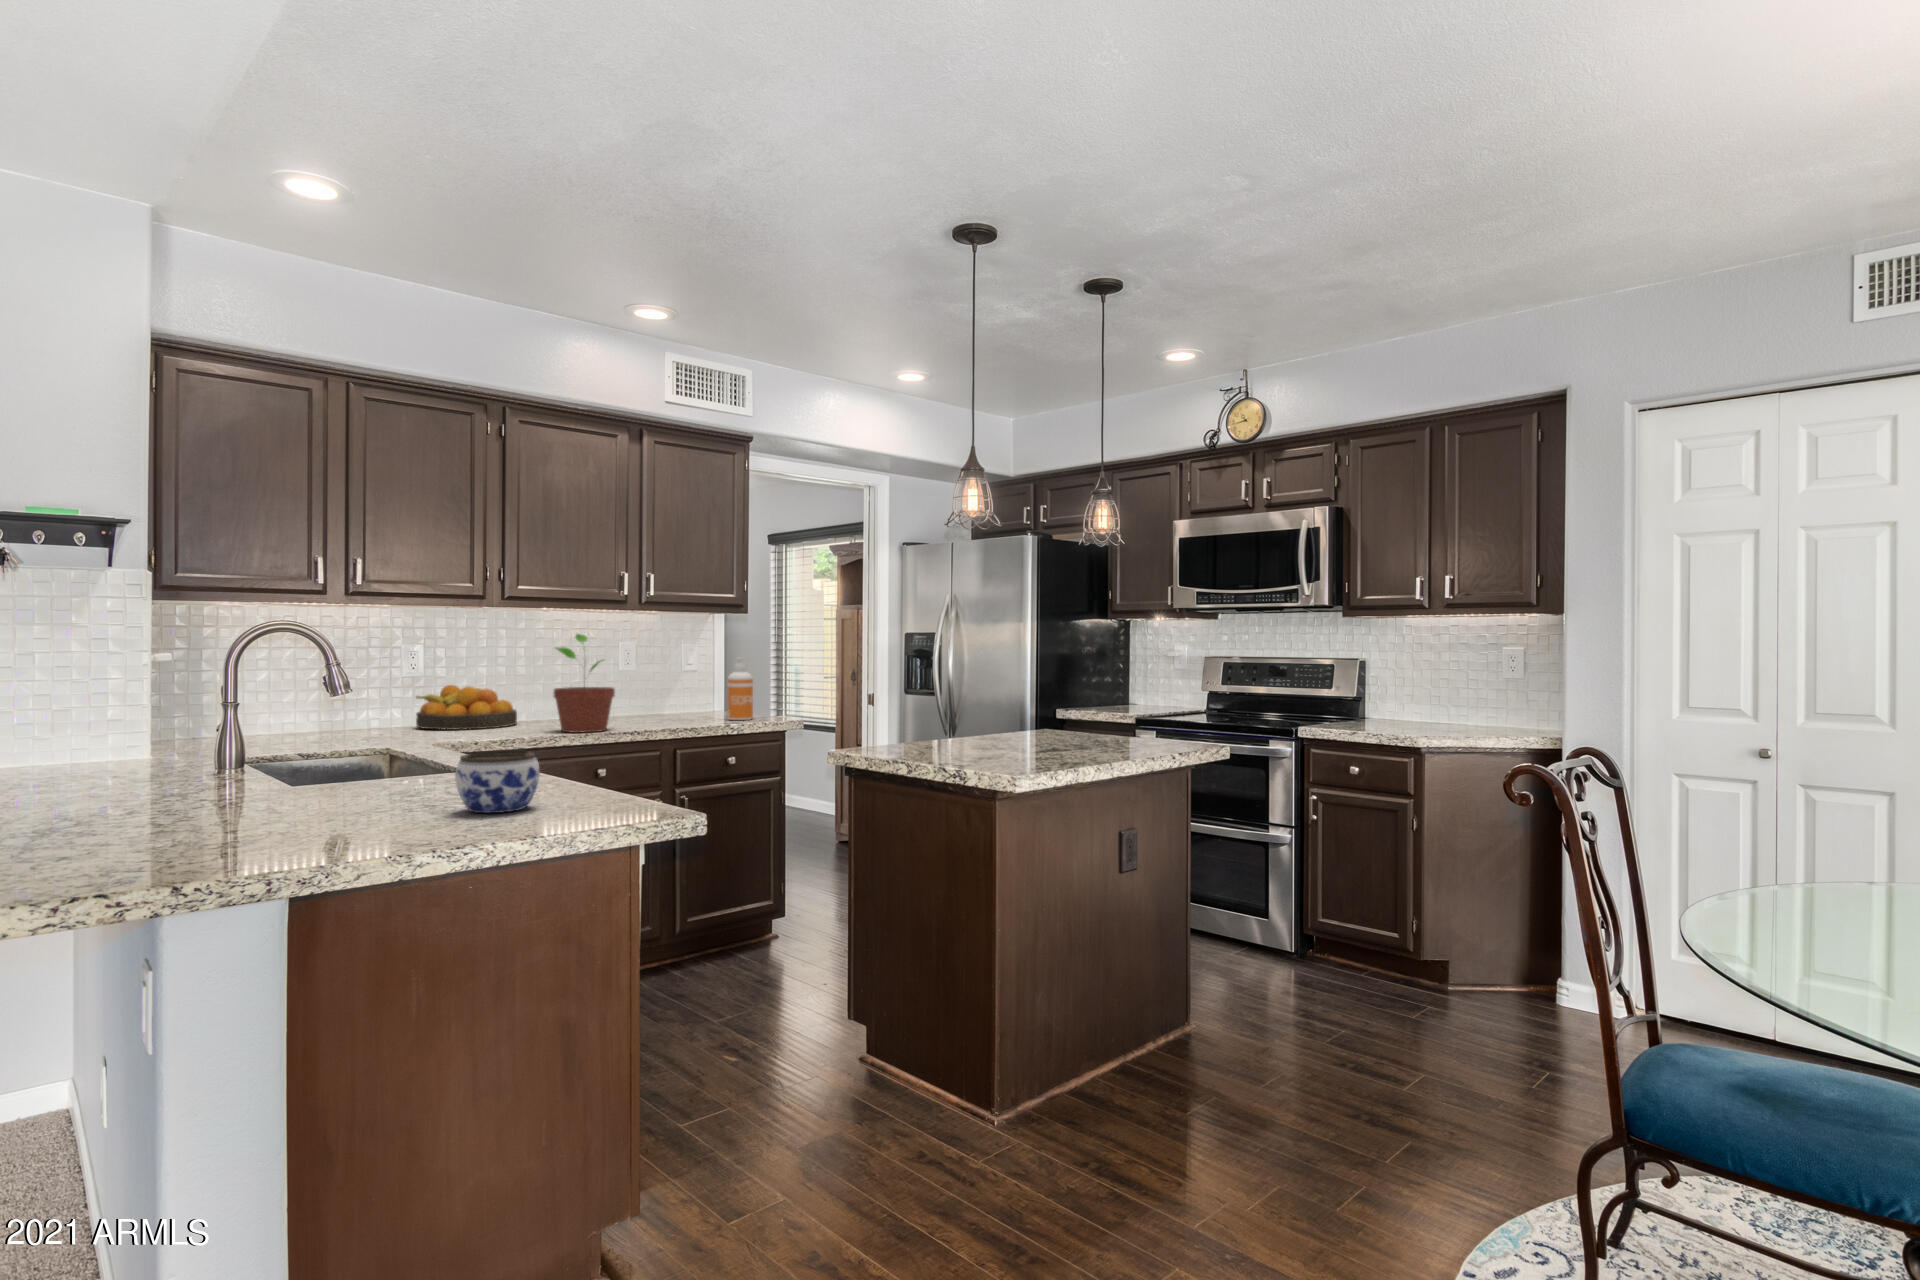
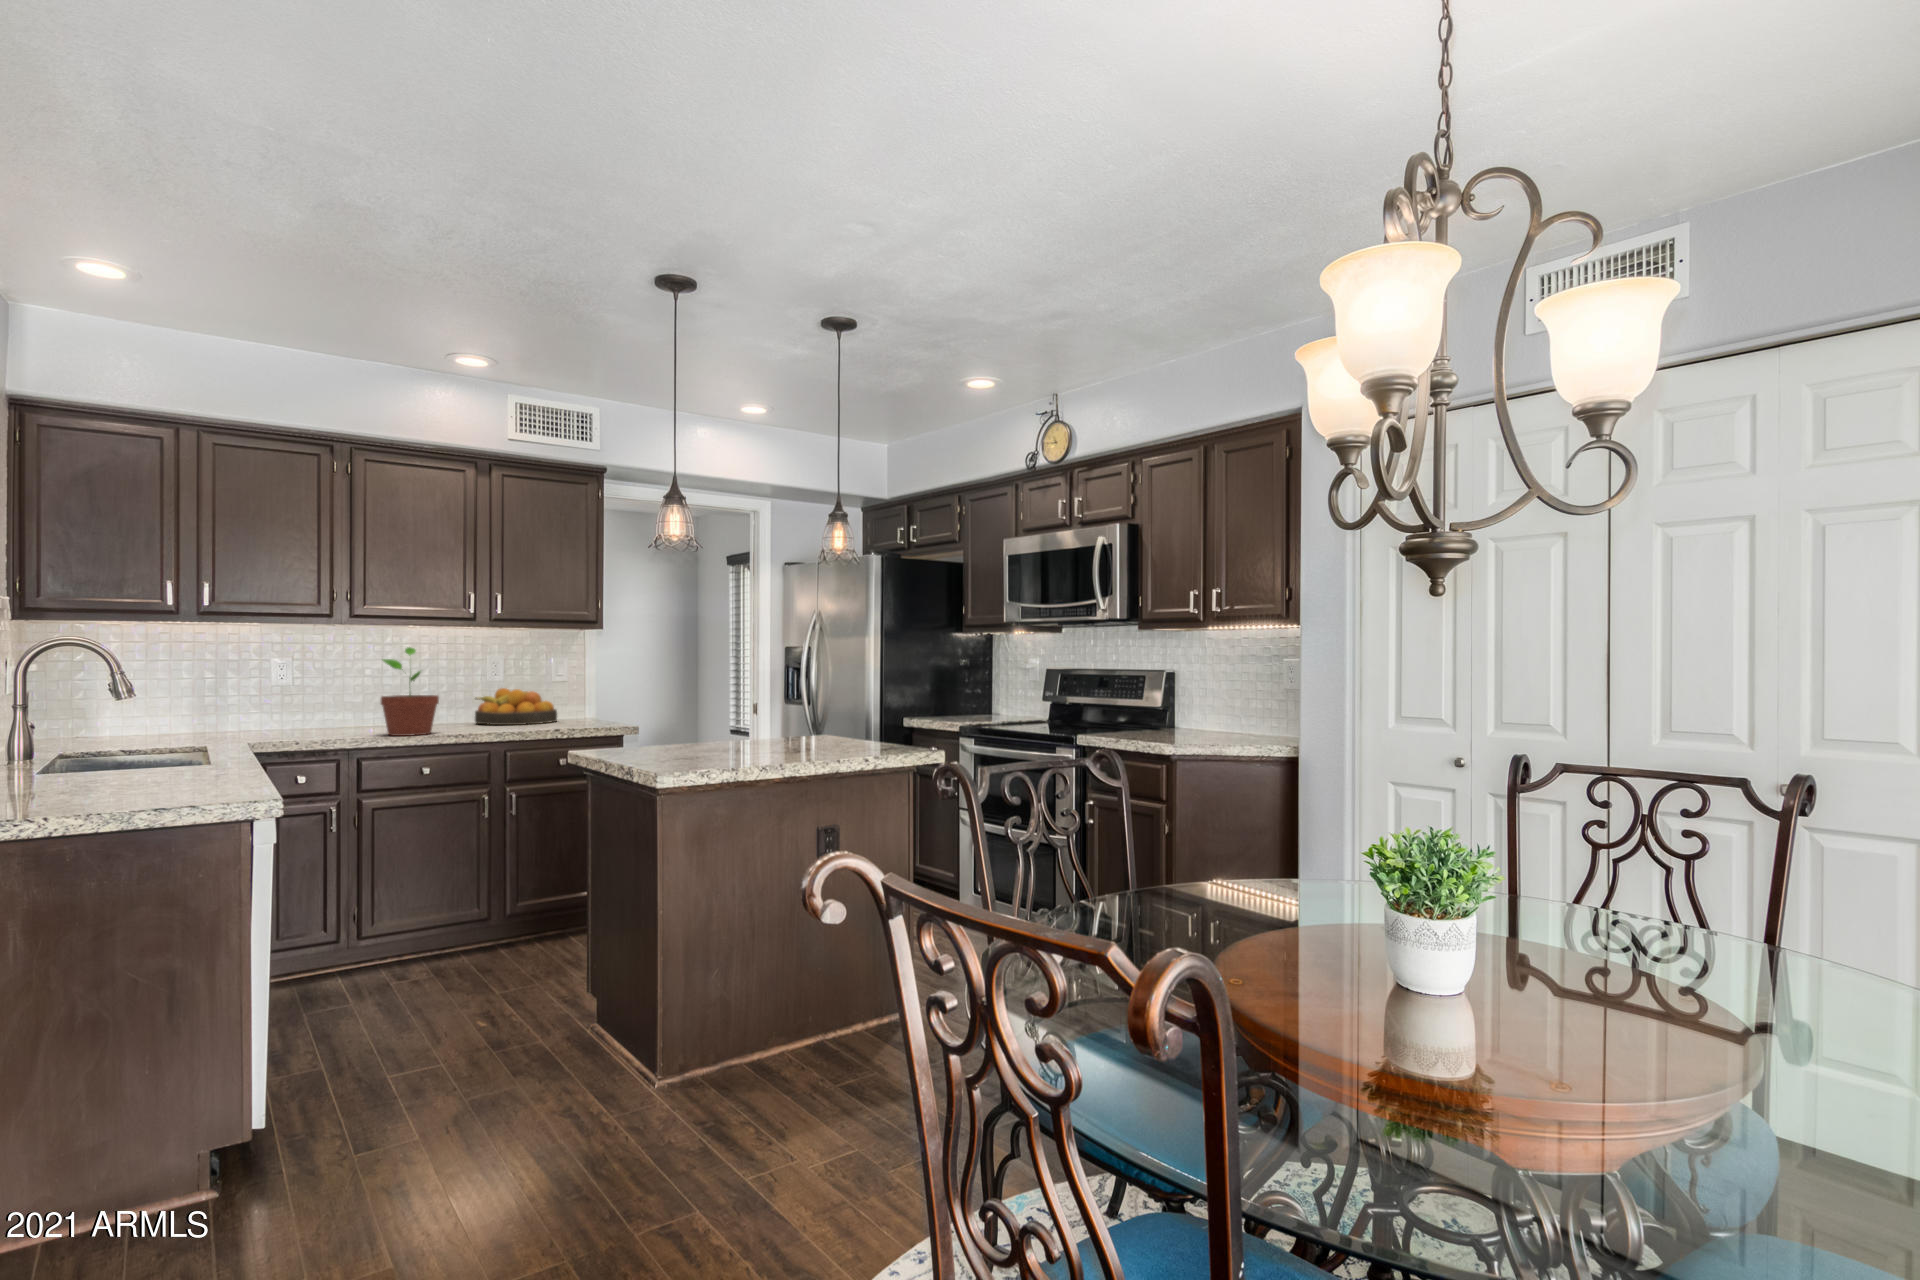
soap dispenser: present [727,657,753,720] -> none [561,668,585,726]
fruit bowl: present [416,685,517,730] -> present [475,688,557,725]
jar: present [455,750,540,813] -> none [111,747,194,799]

